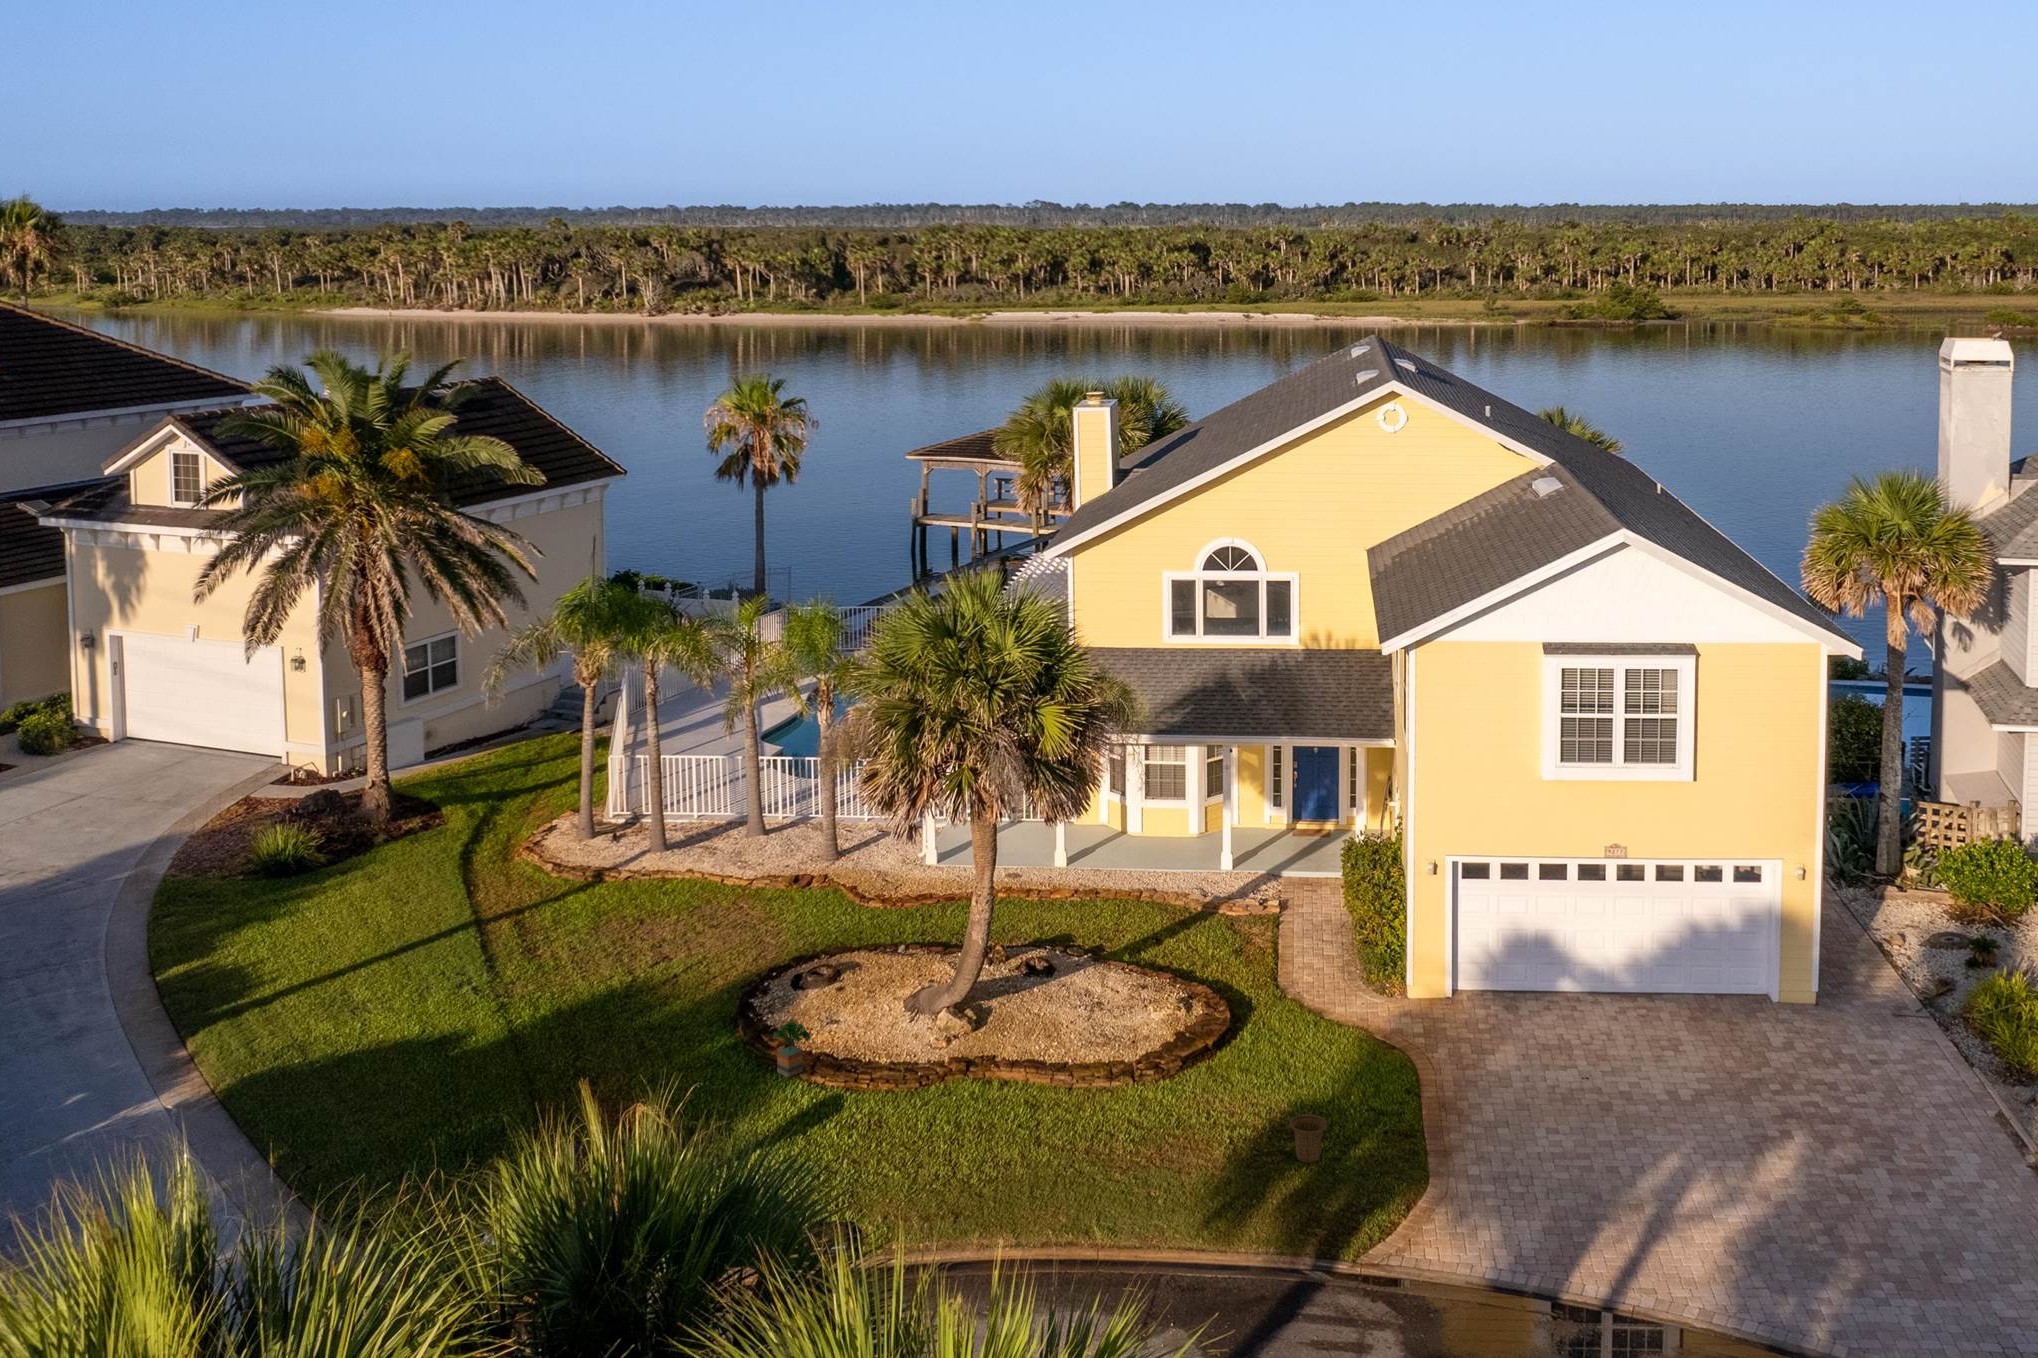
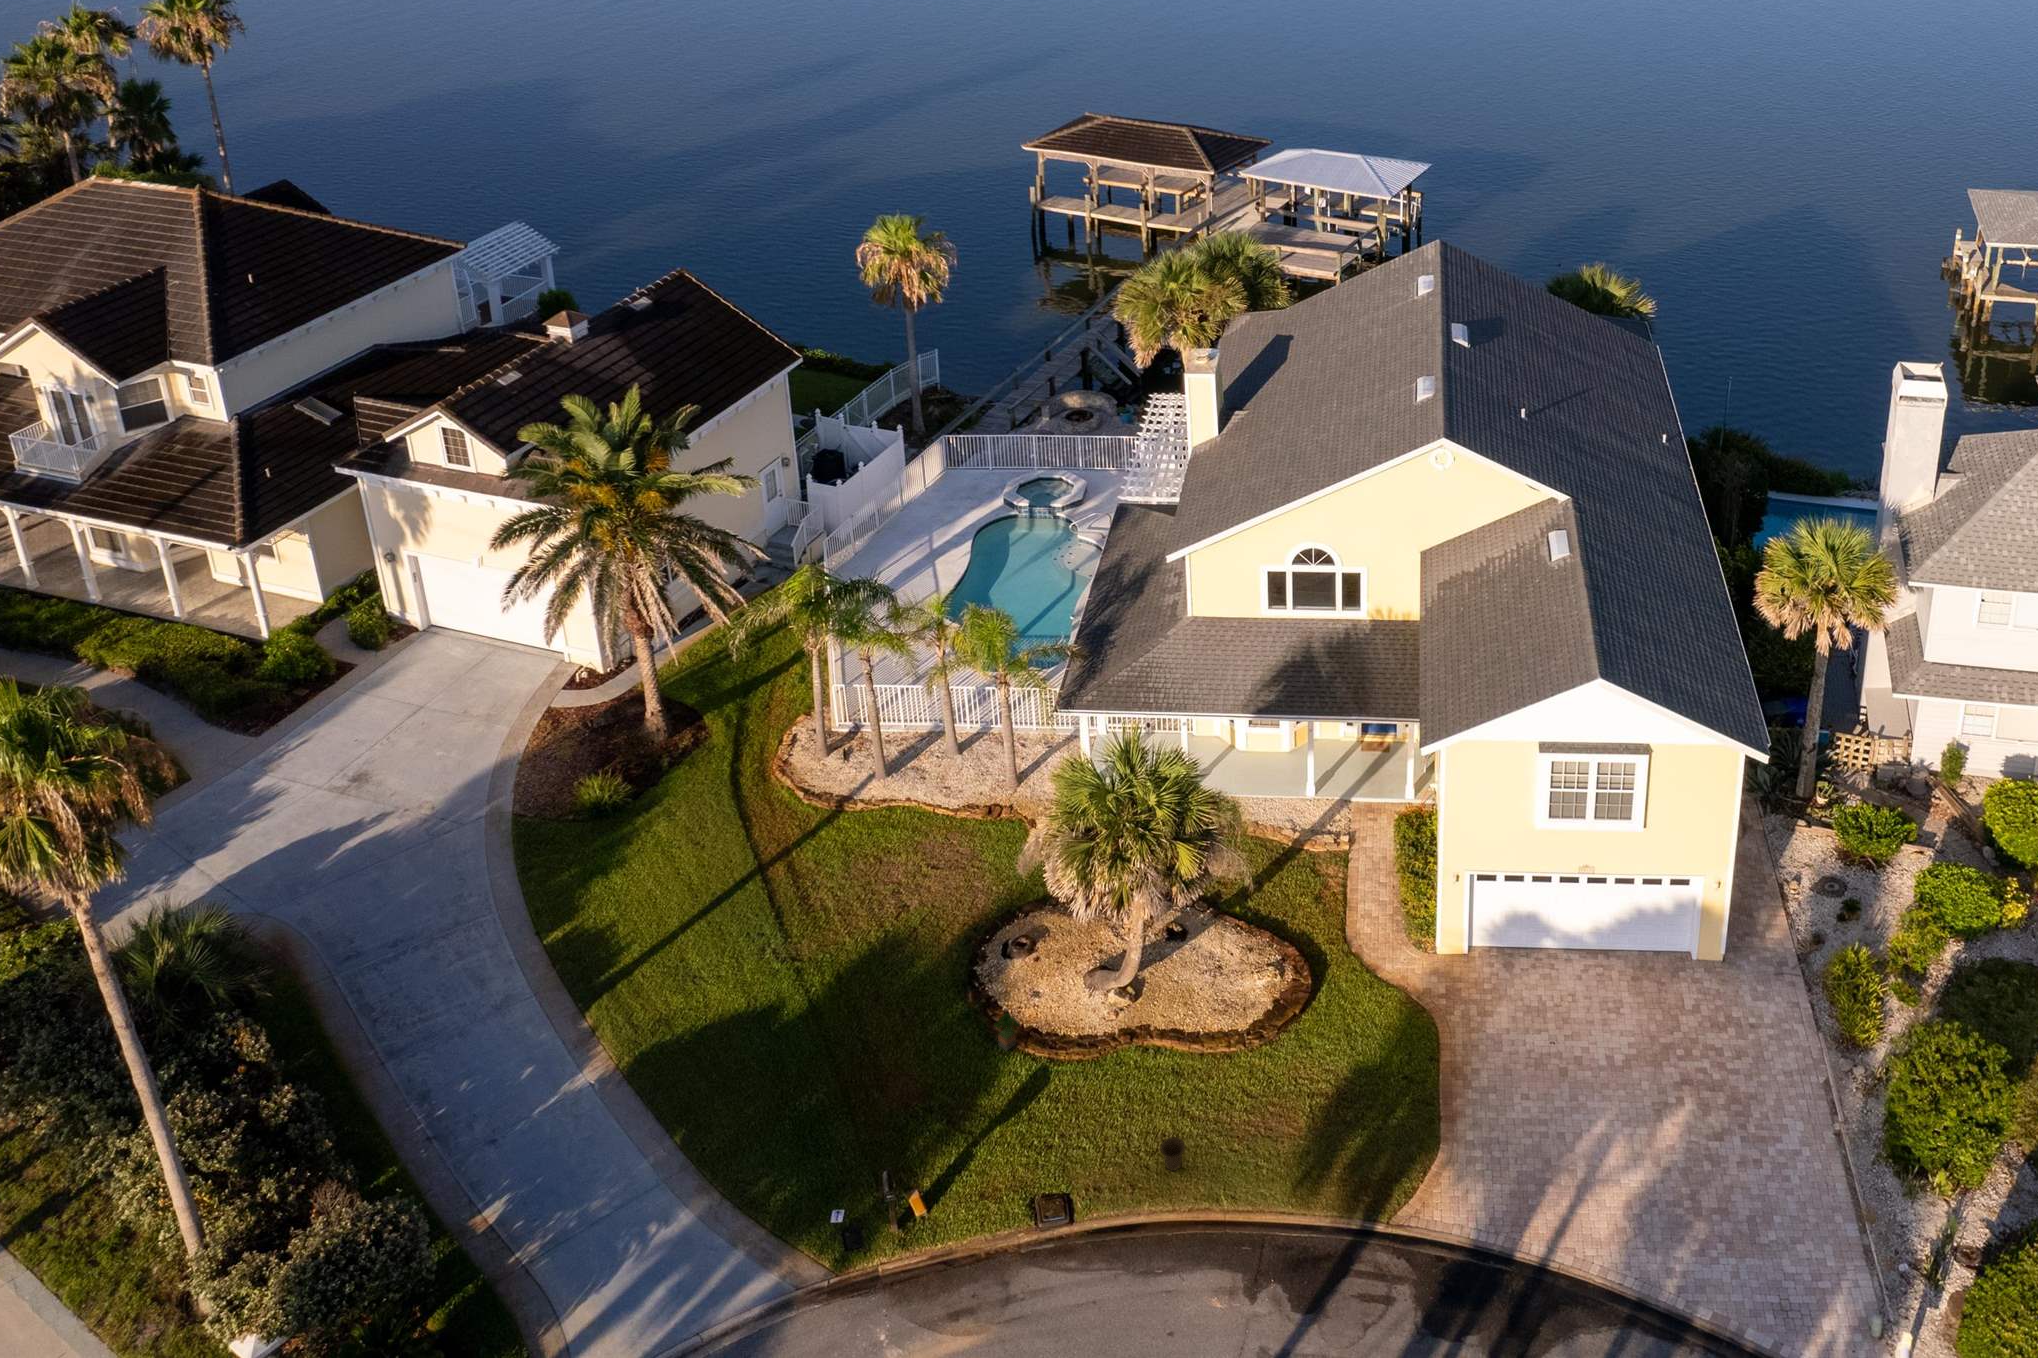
basket: present [1290,1114,1327,1163] -> present [1160,1137,1186,1171]

